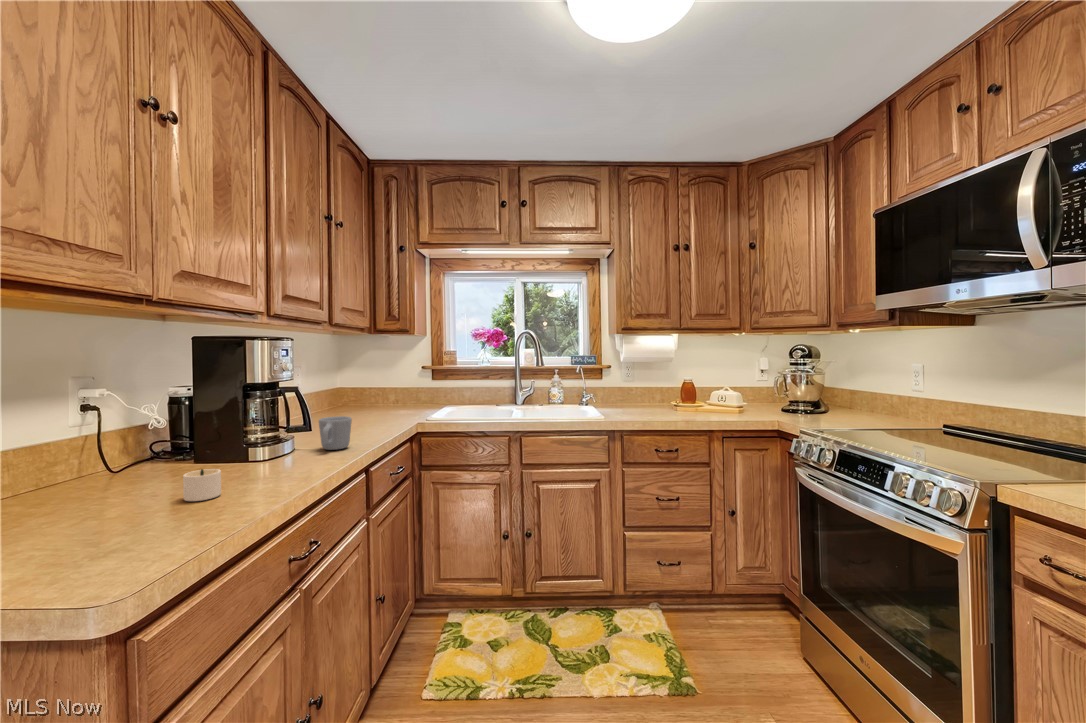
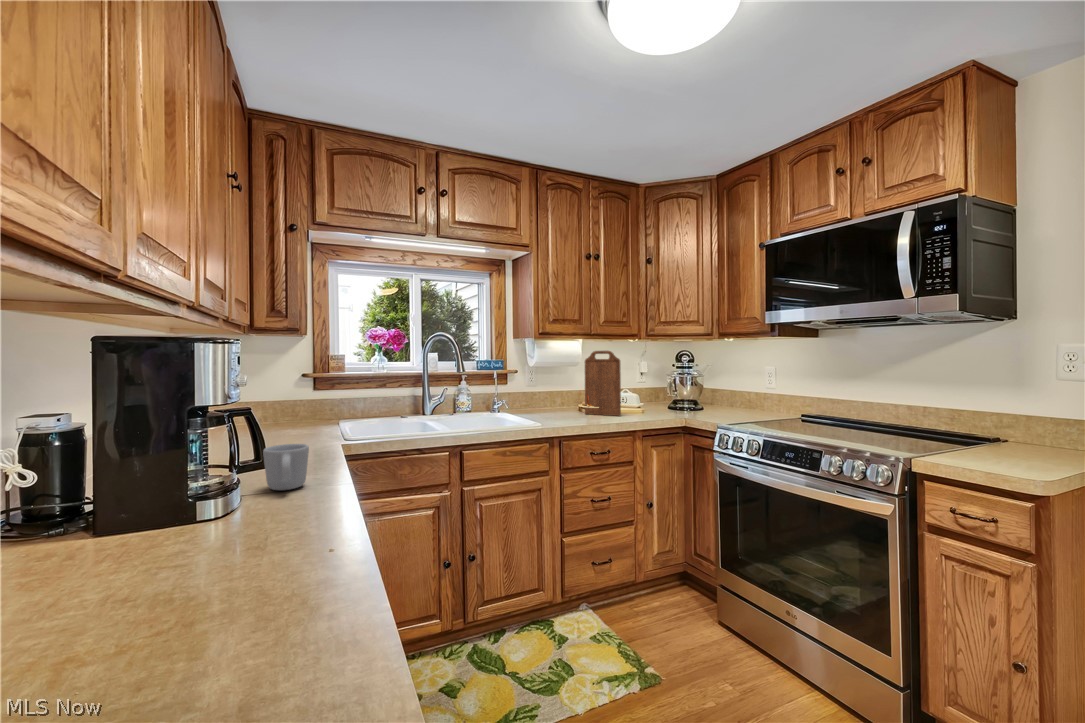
cutting board: none [673,344,708,414] -> present [585,351,621,416]
candle: present [183,469,221,501] -> none [180,536,264,592]

